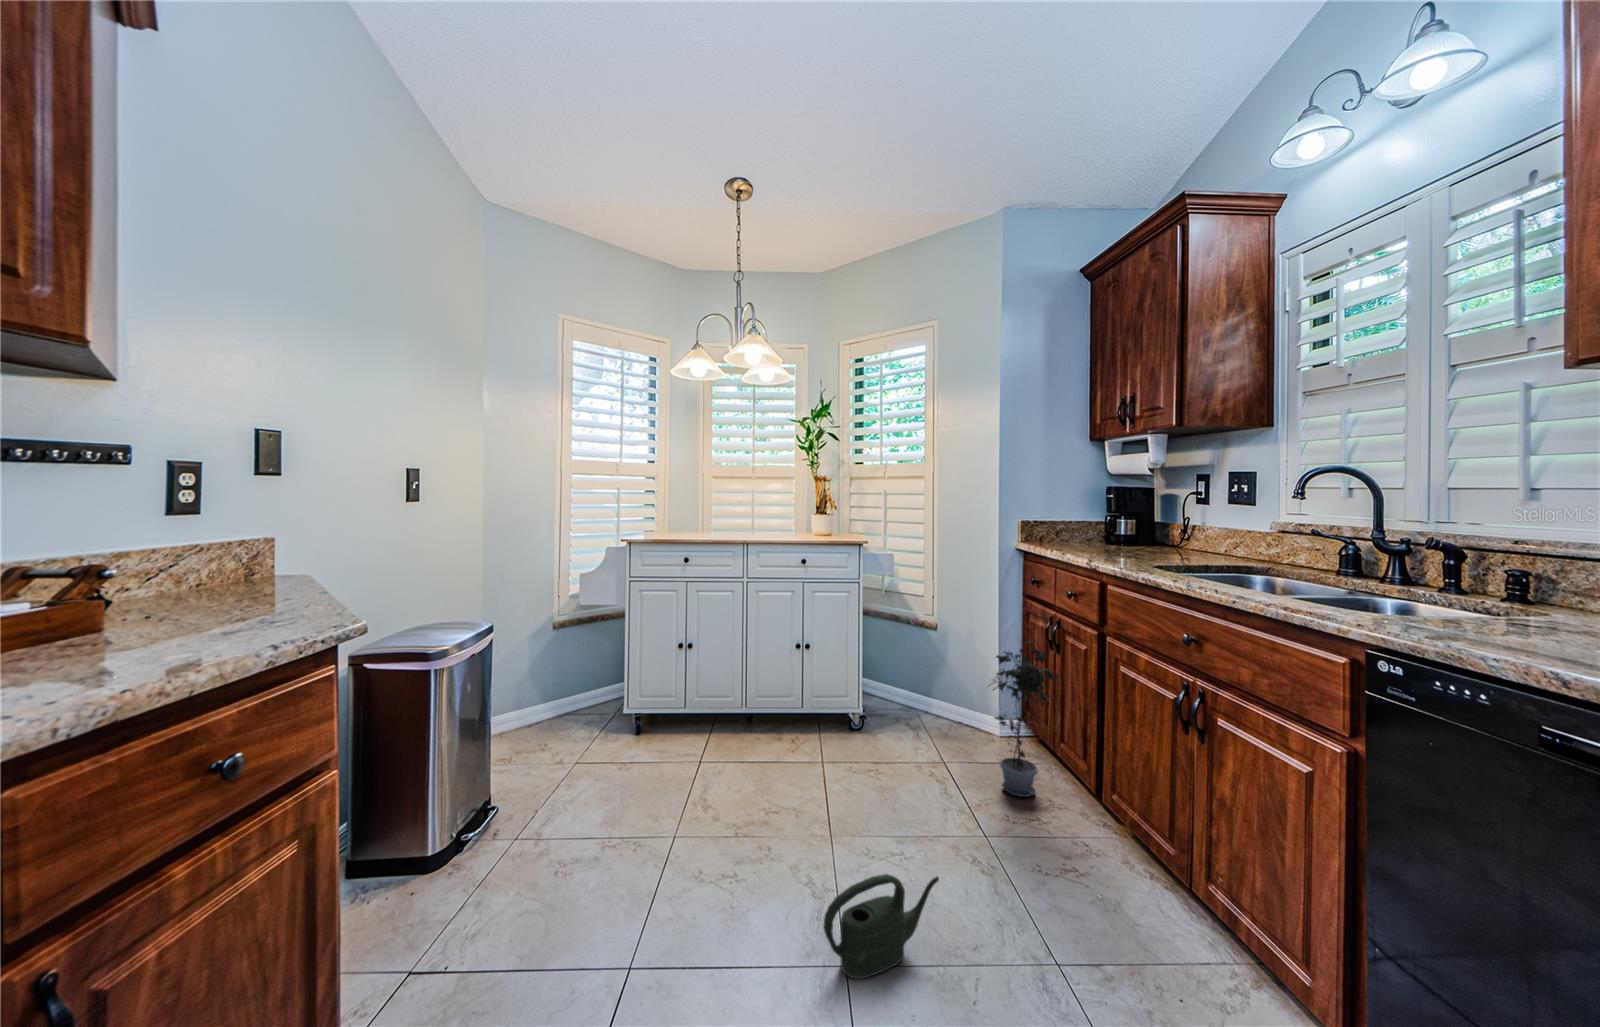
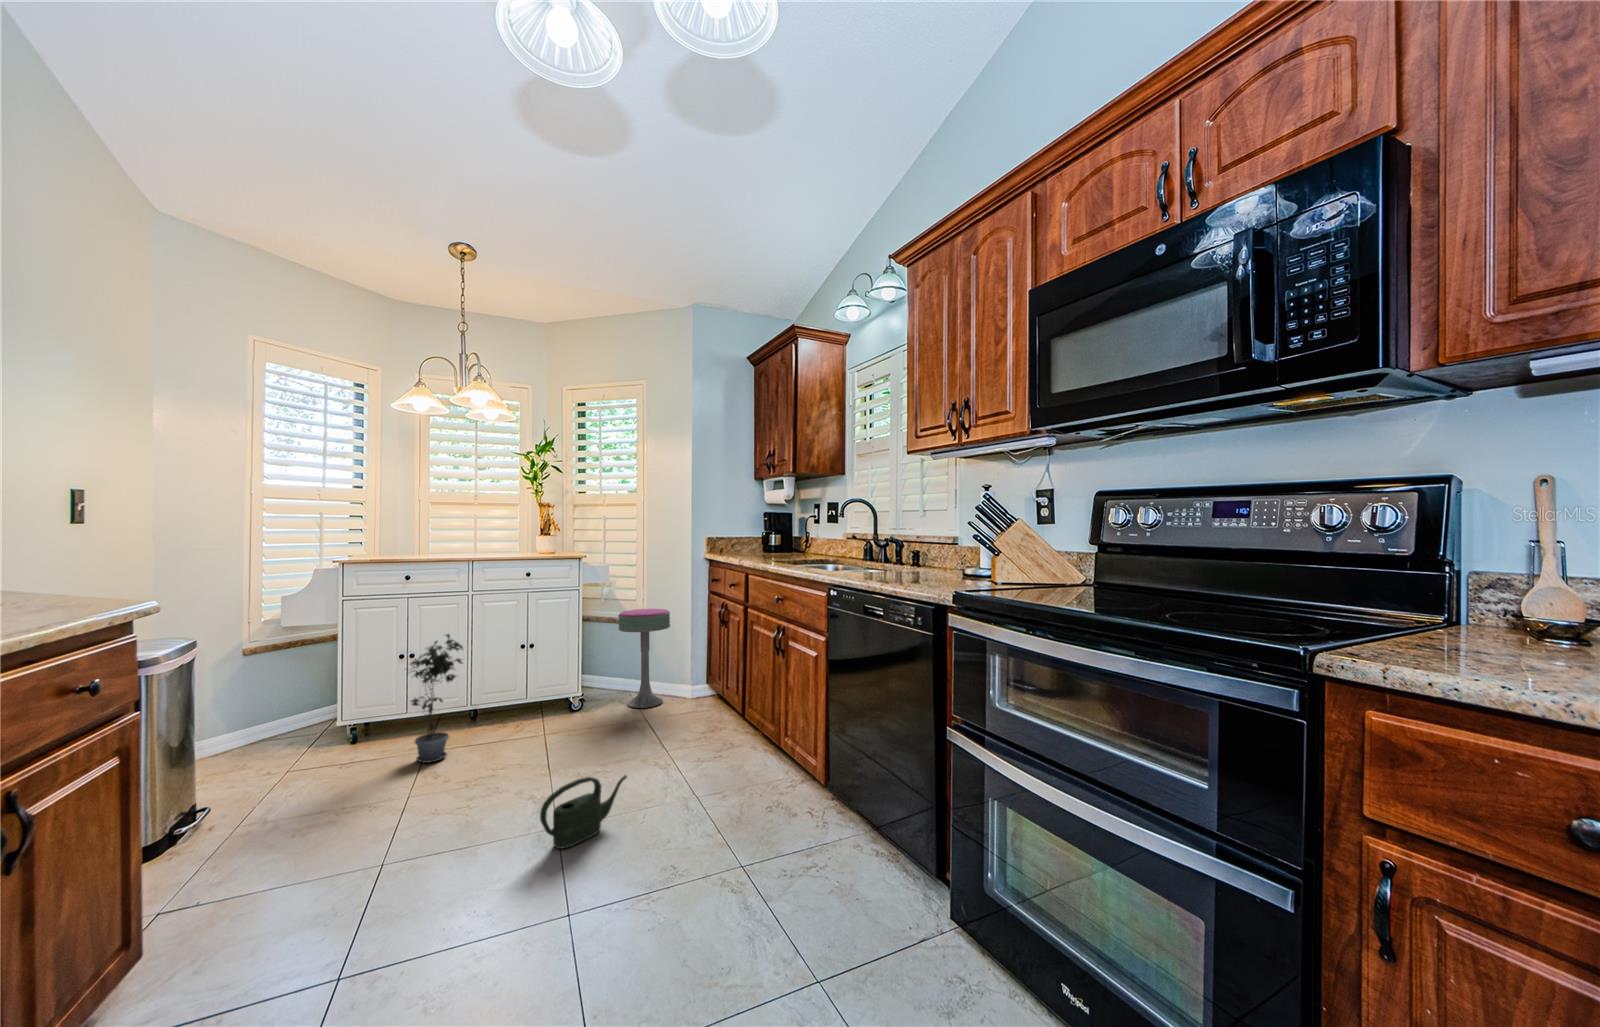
bar stool: none [905,610,970,738] -> present [619,609,670,708]
potted plant: present [993,641,1062,797] -> present [410,634,463,763]

